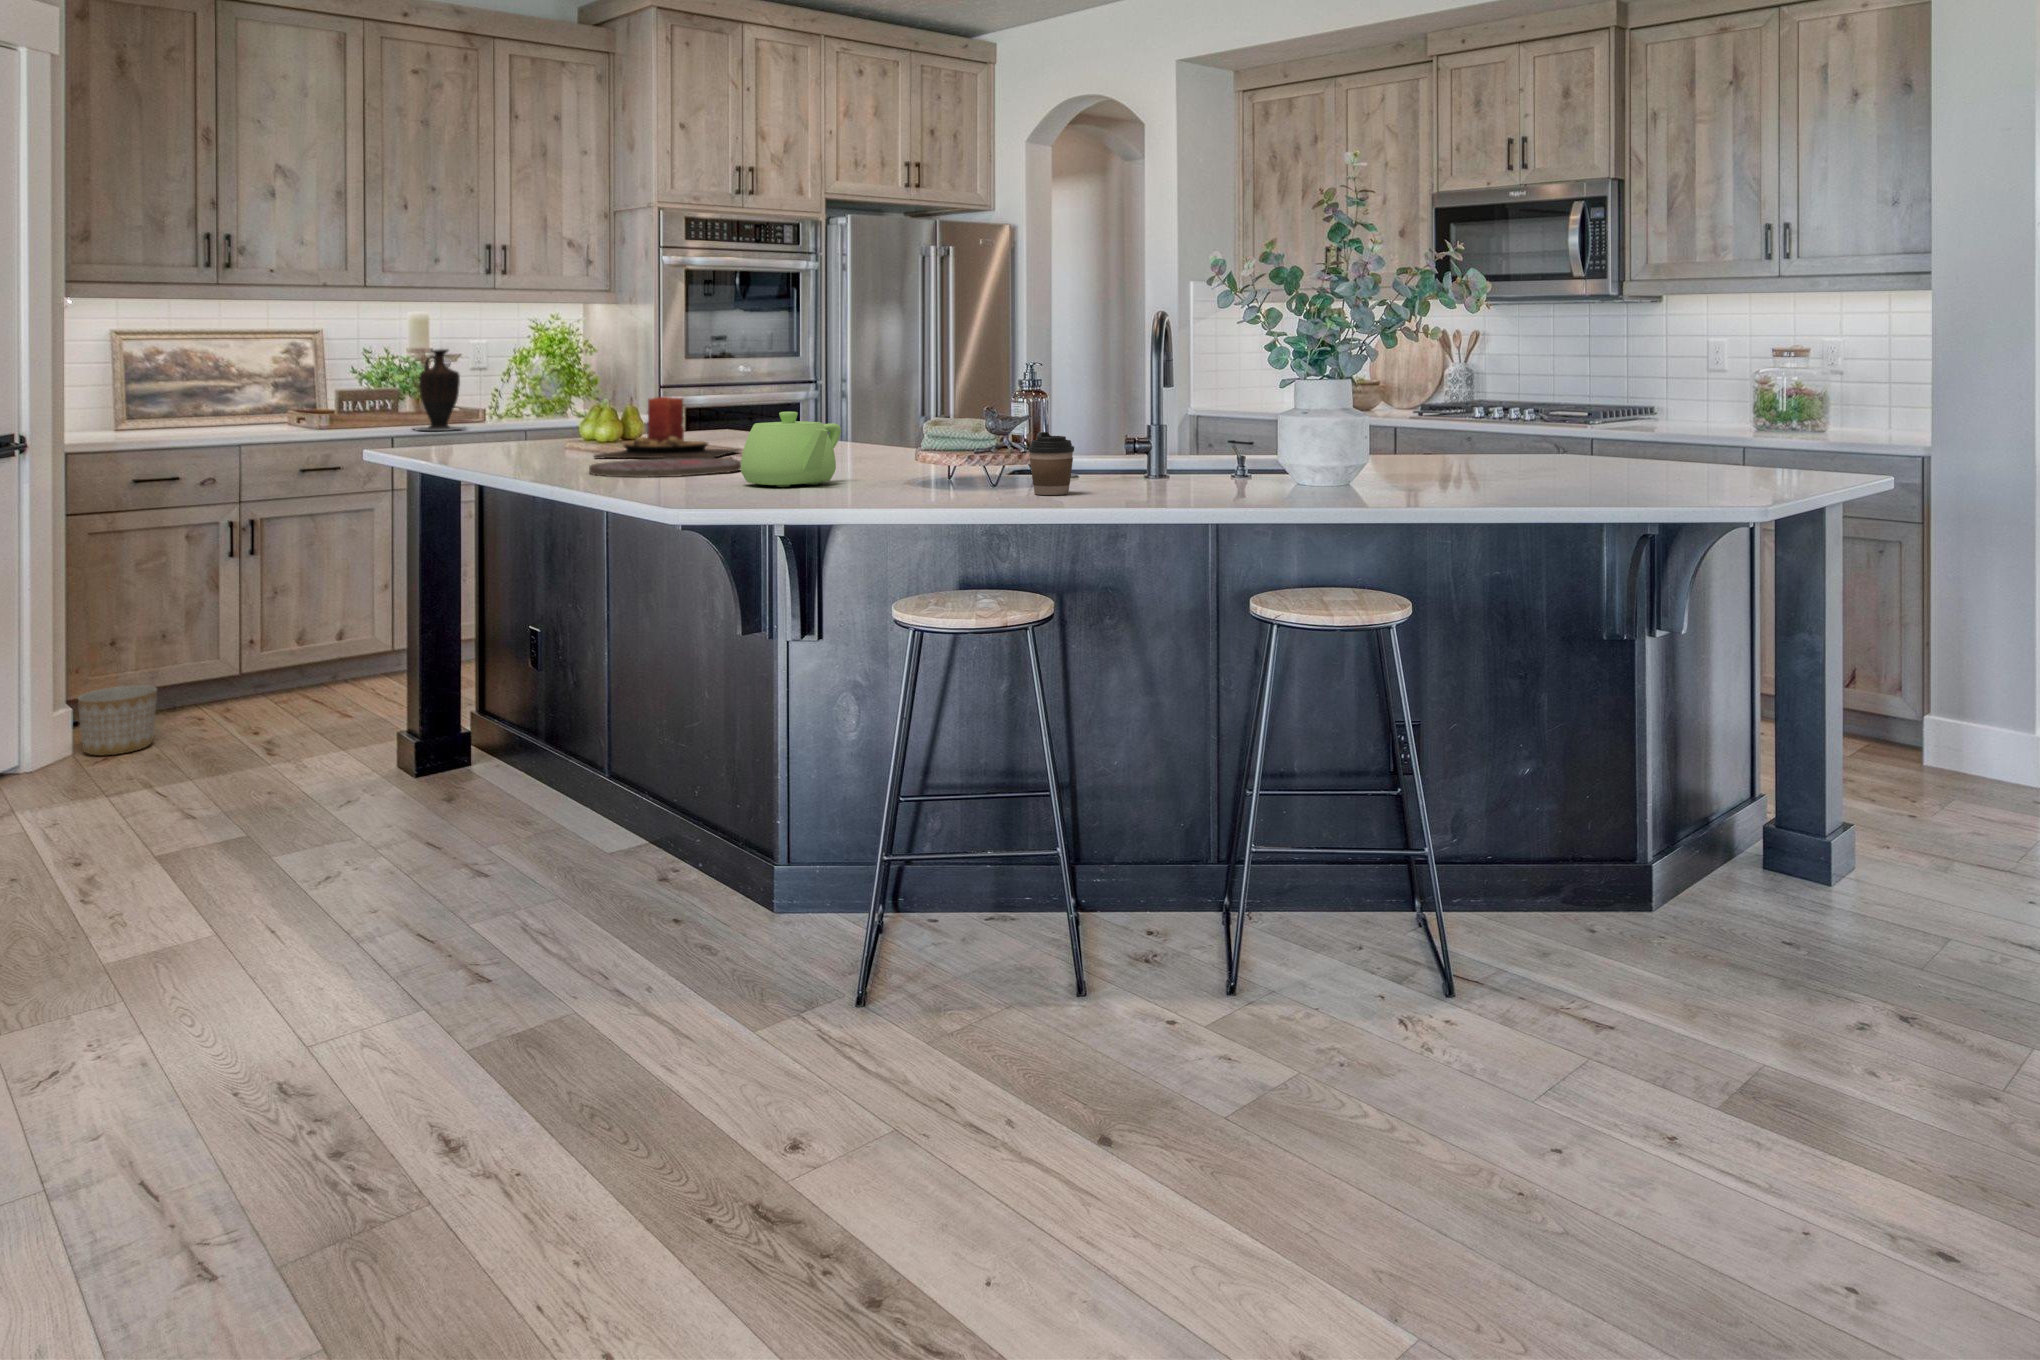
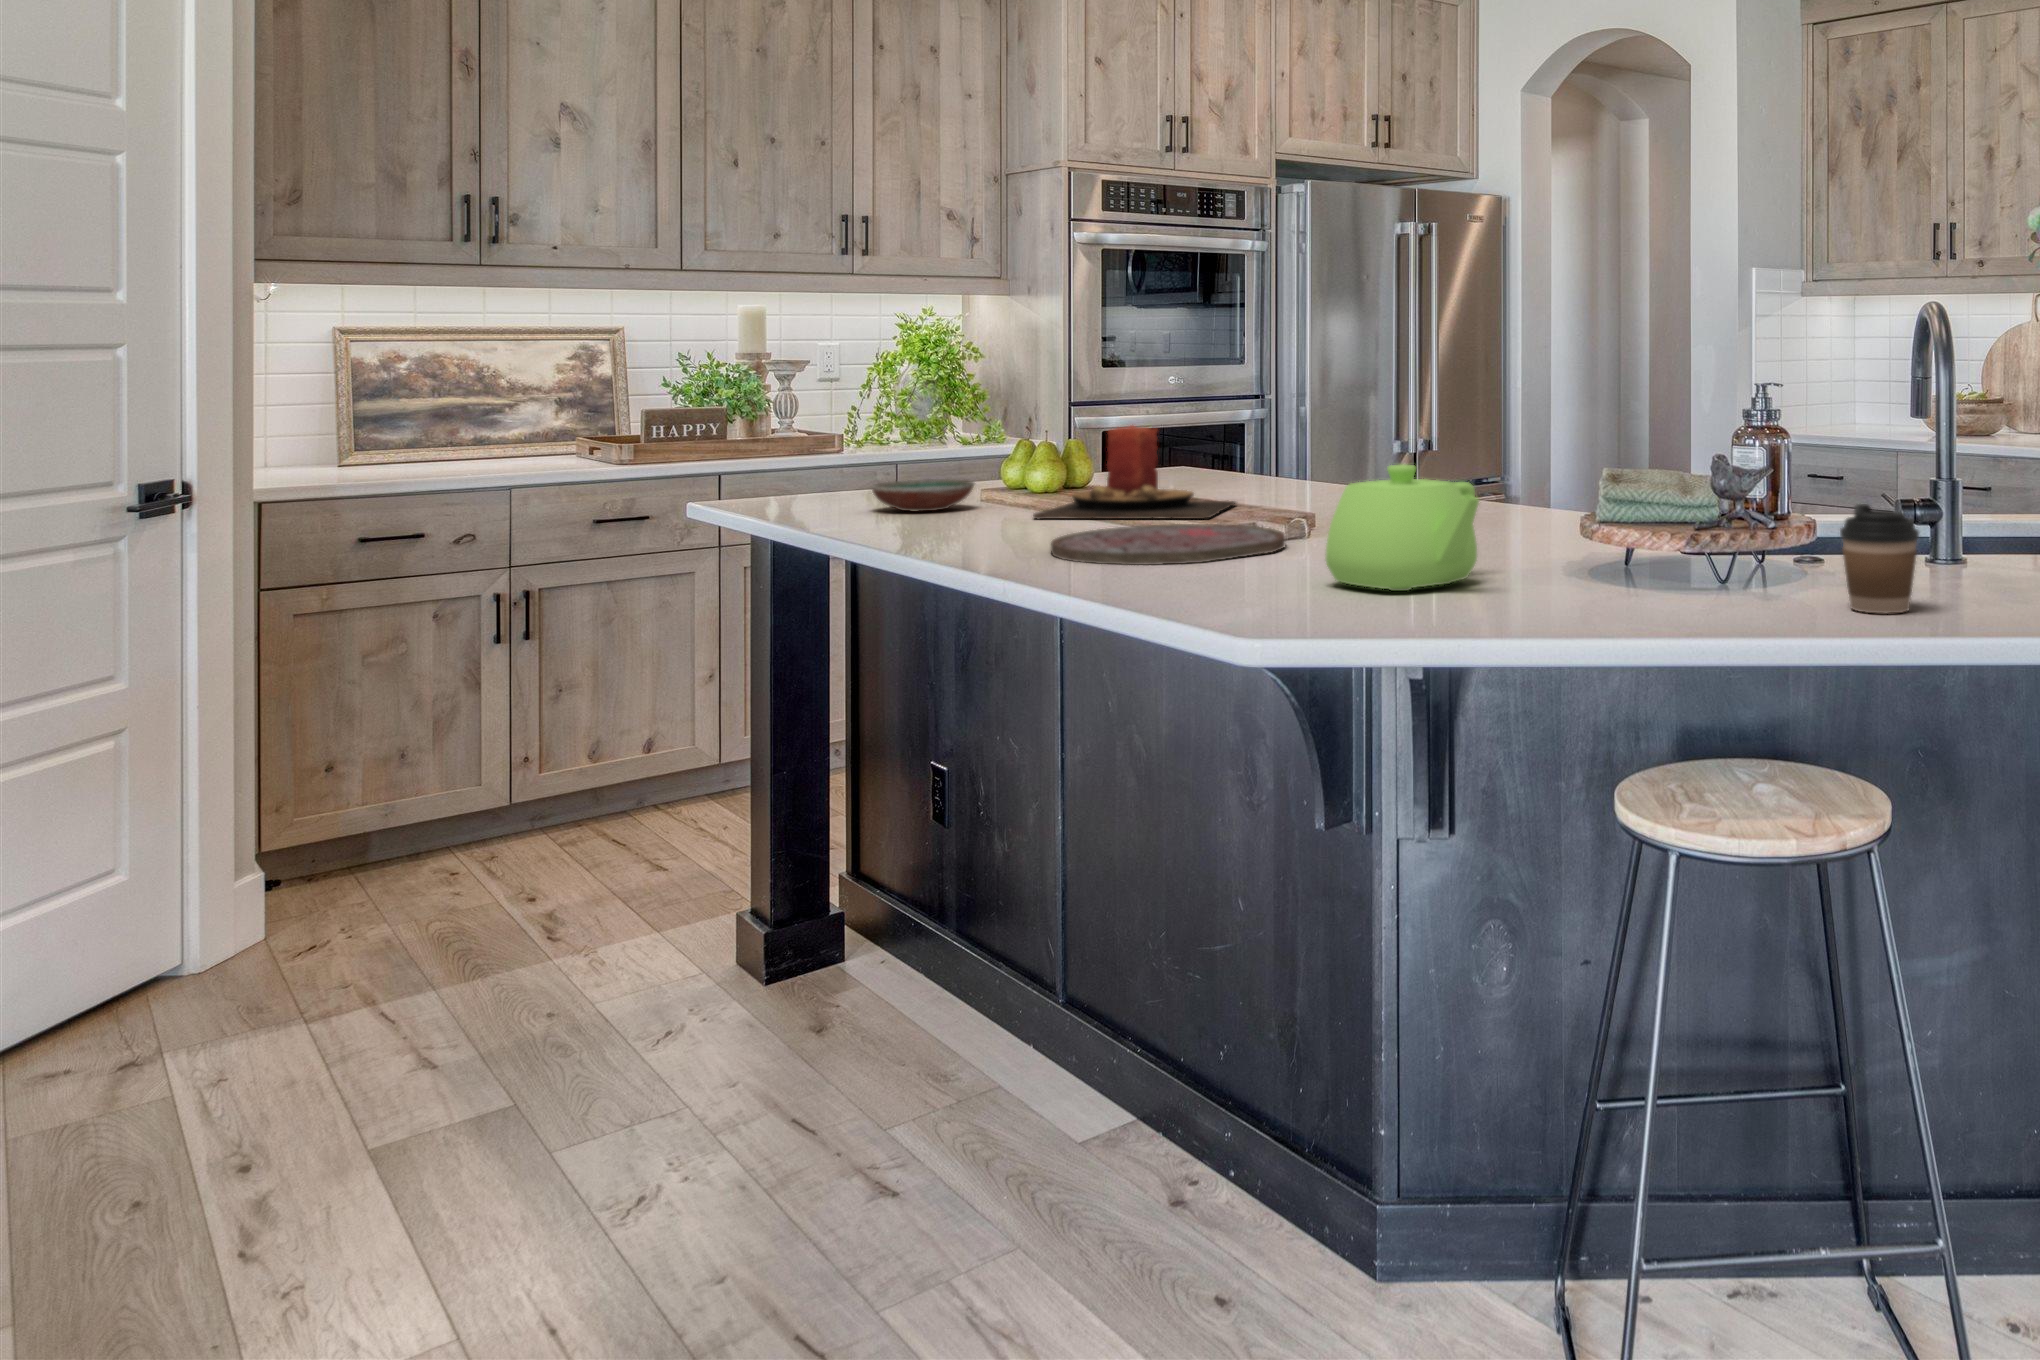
vase: present [413,349,466,431] -> none [746,354,821,464]
decorative bowl: none [487,434,560,455] -> present [871,479,974,512]
planter: present [78,685,157,755] -> none [268,836,387,944]

